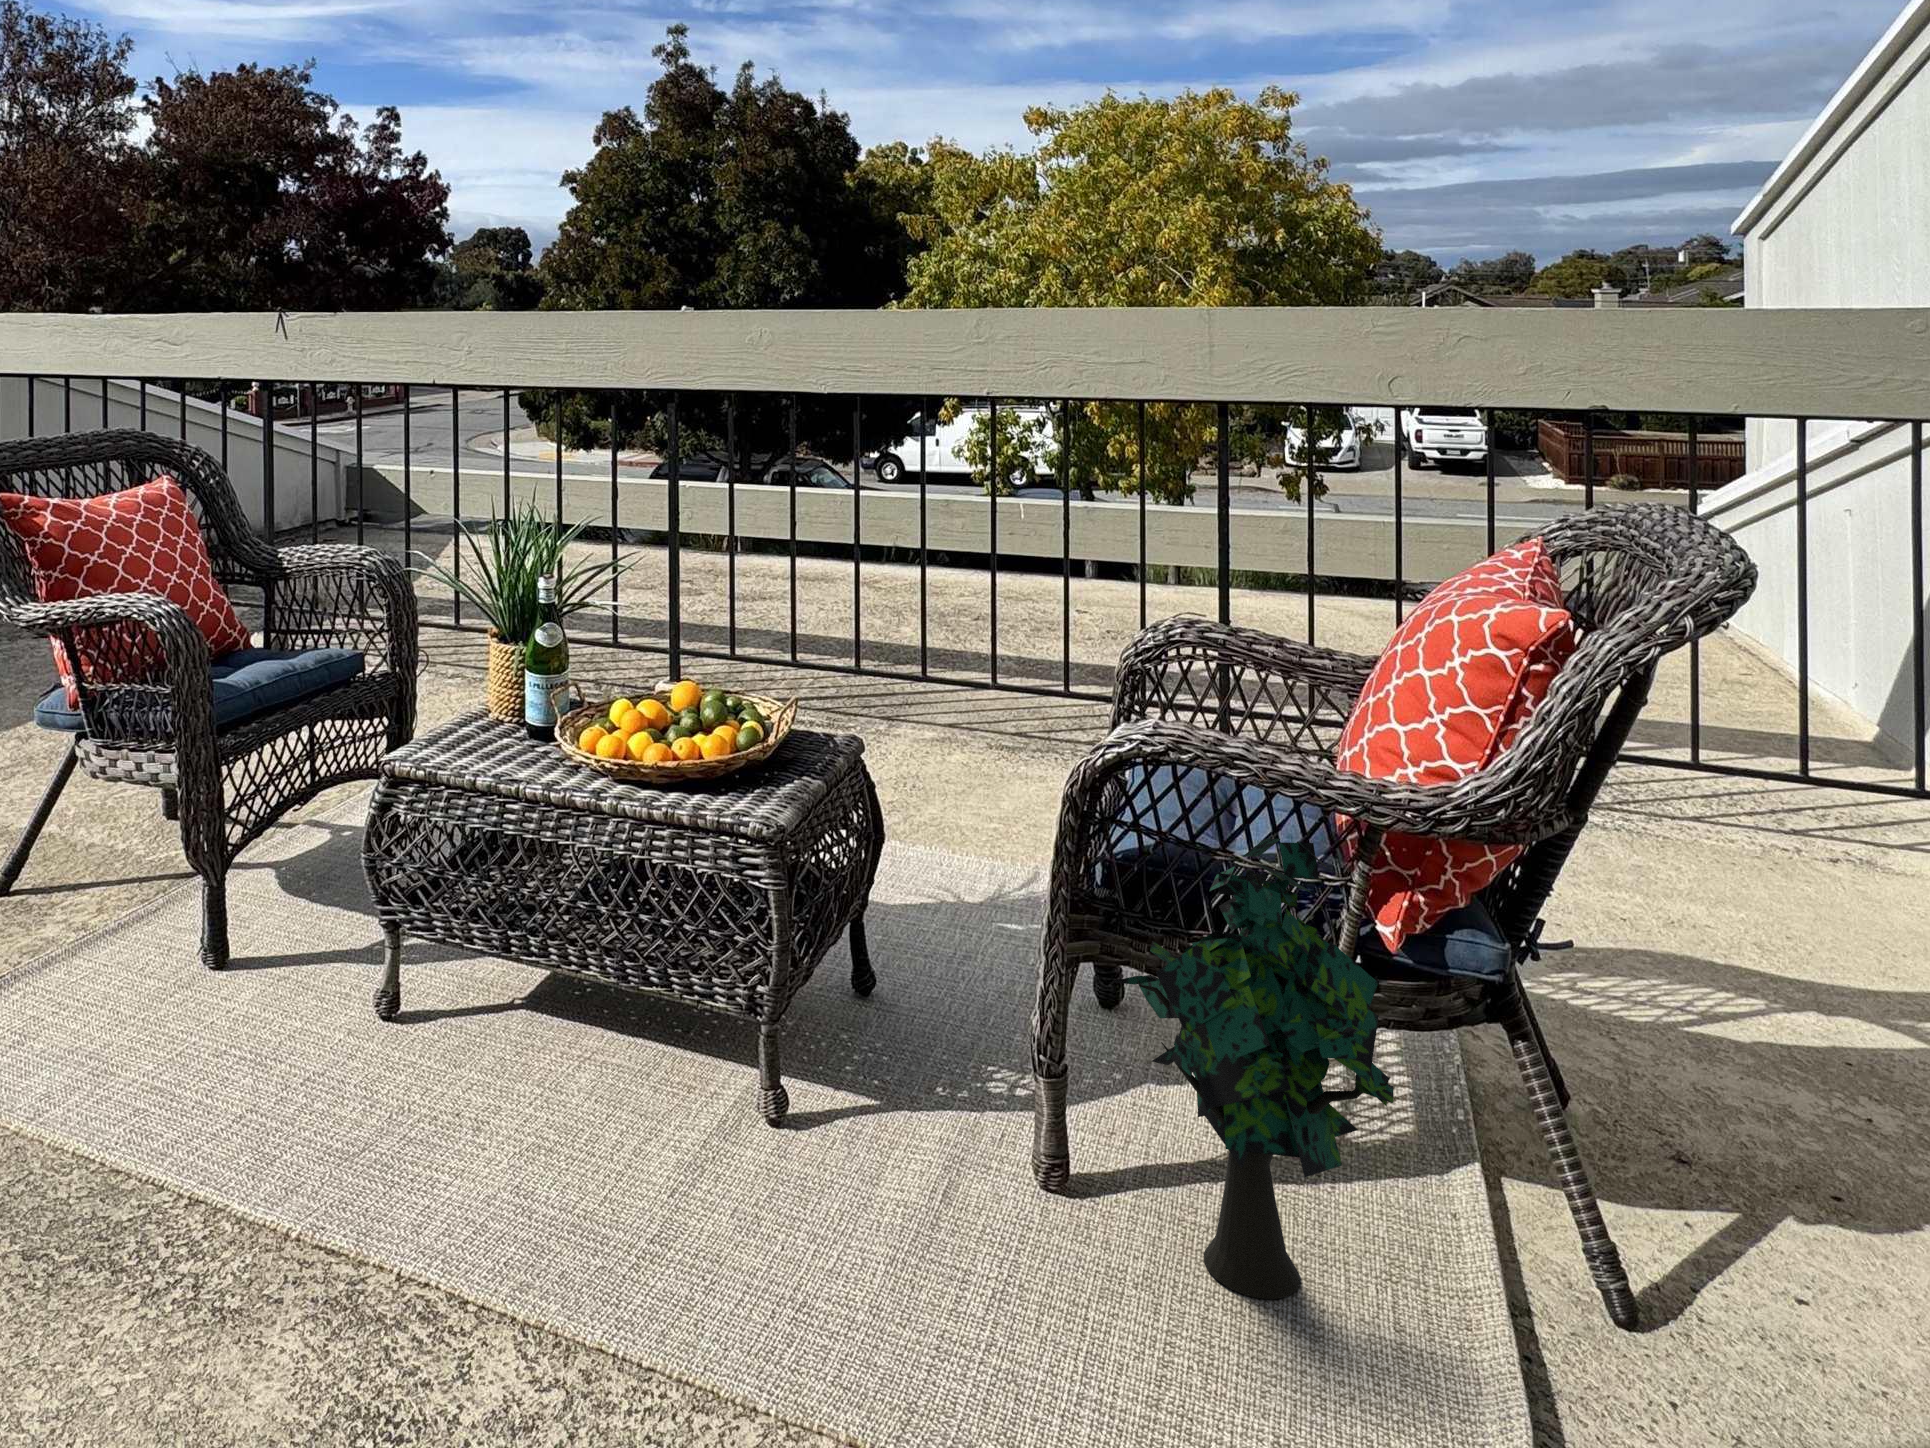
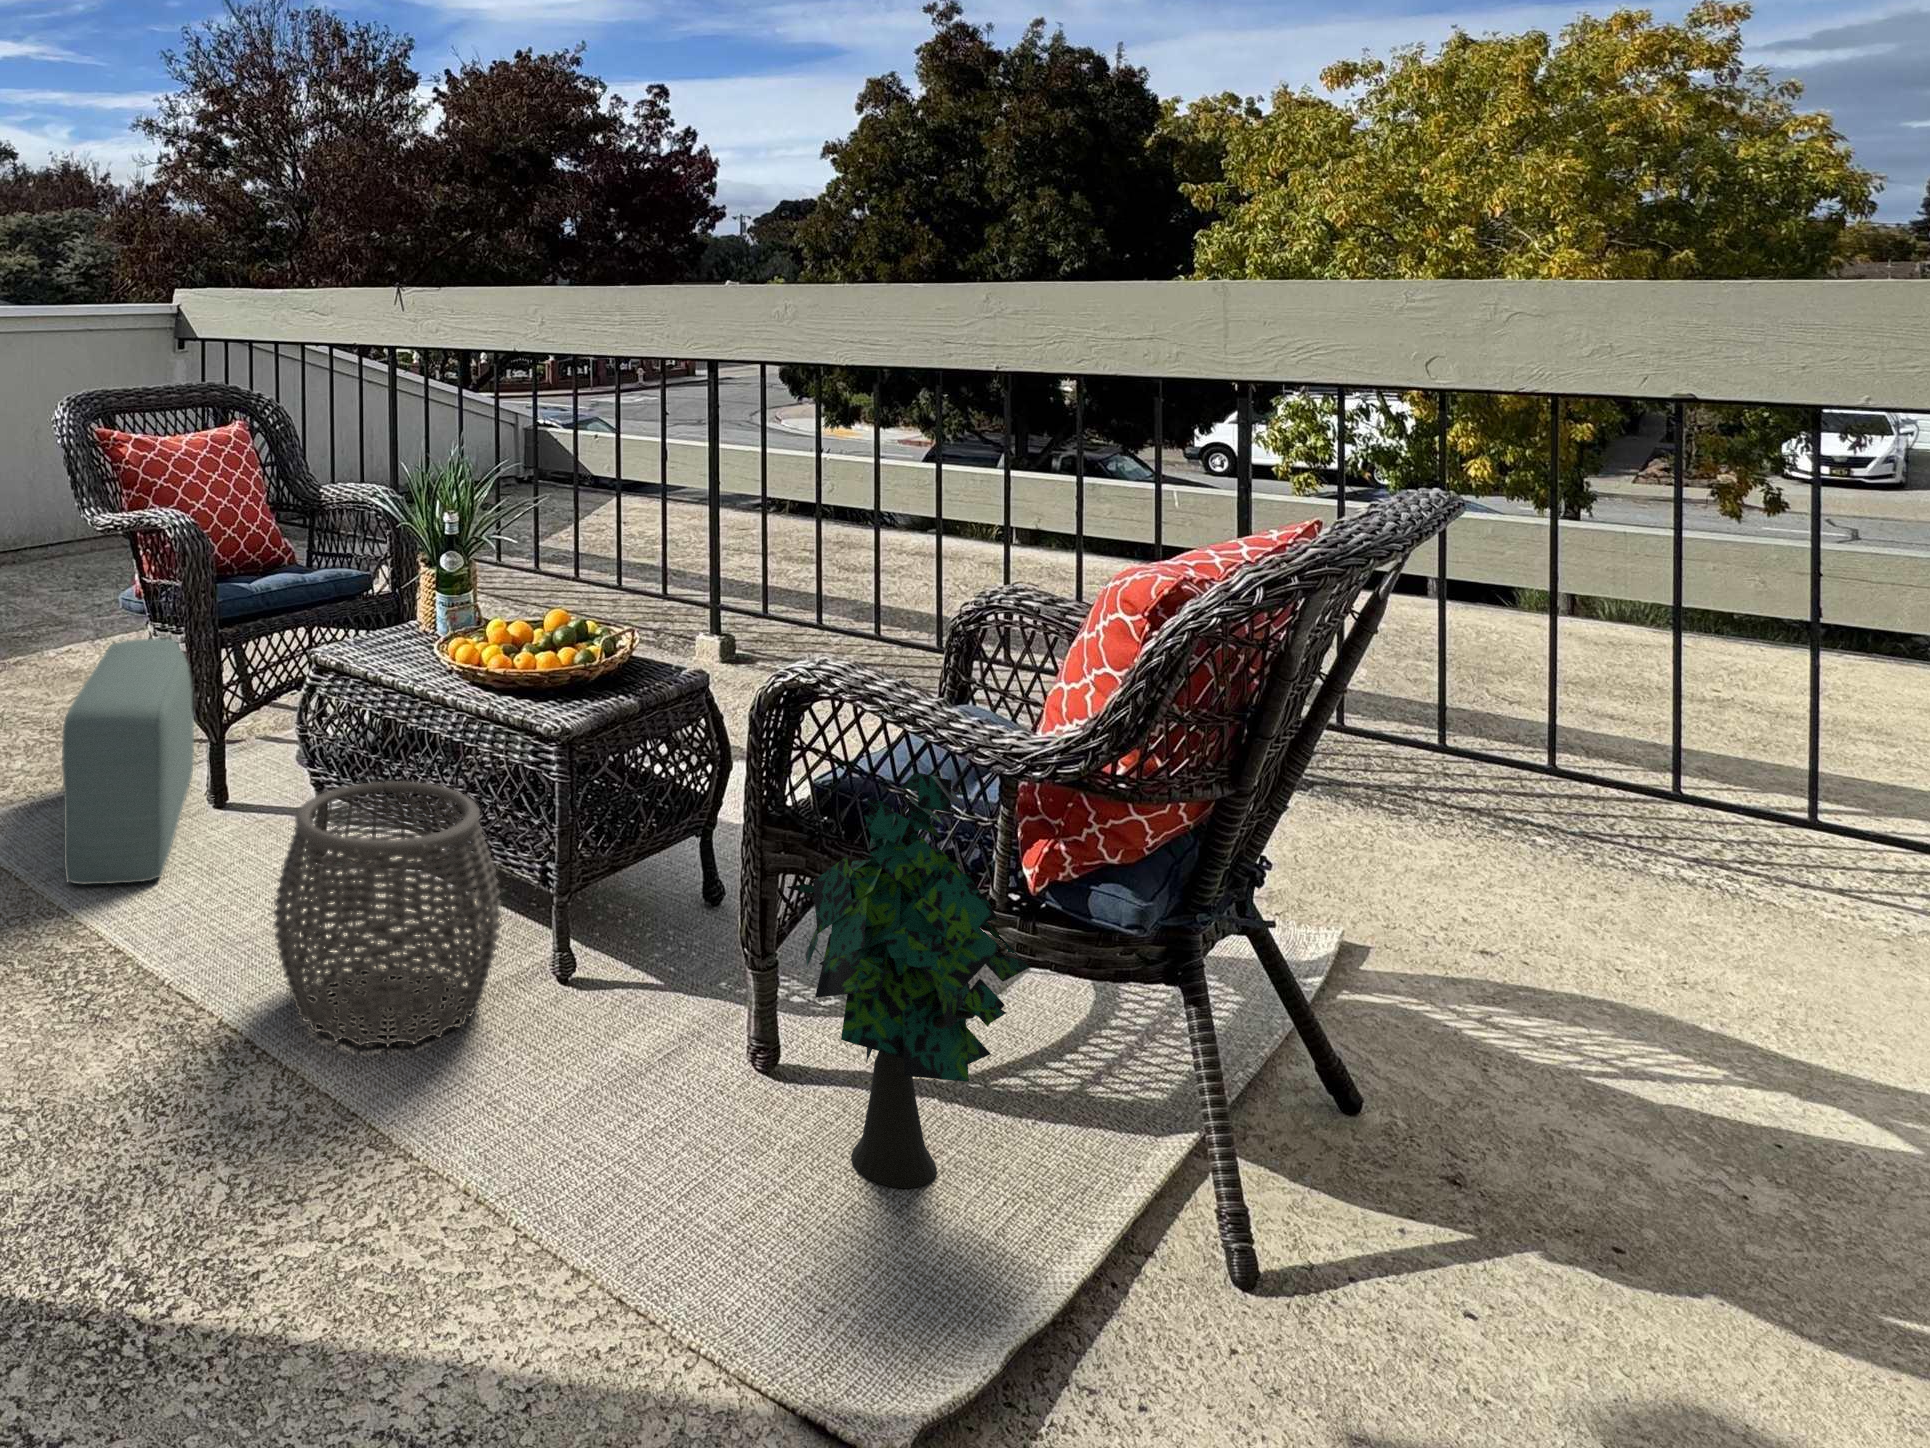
pouf: none [28,755,194,1111] -> present [62,639,194,884]
woven basket: none [455,913,735,1270] -> present [274,782,501,1047]

